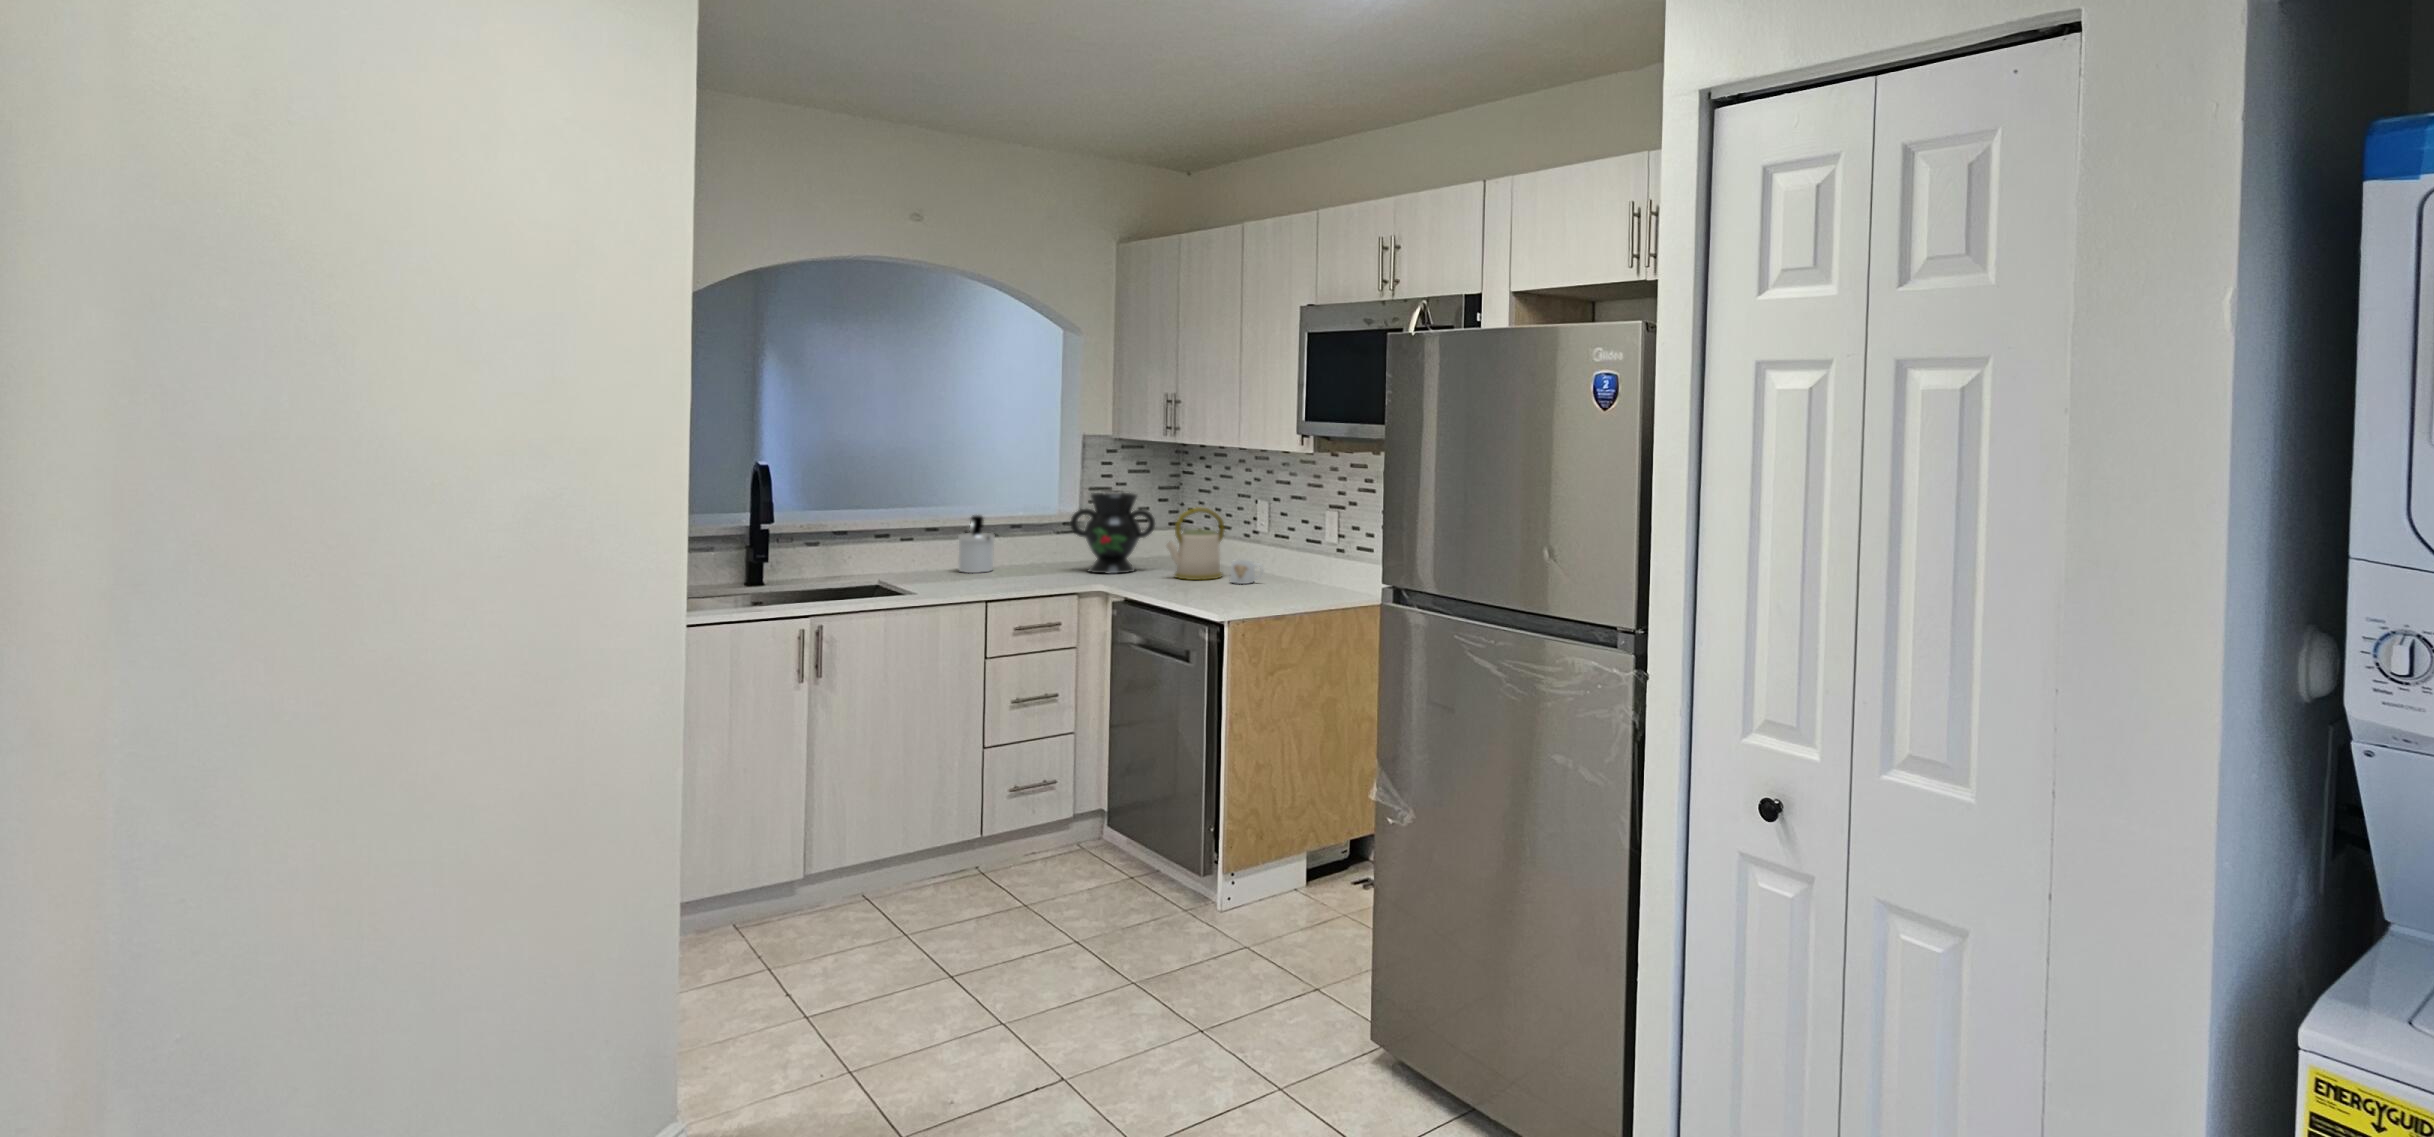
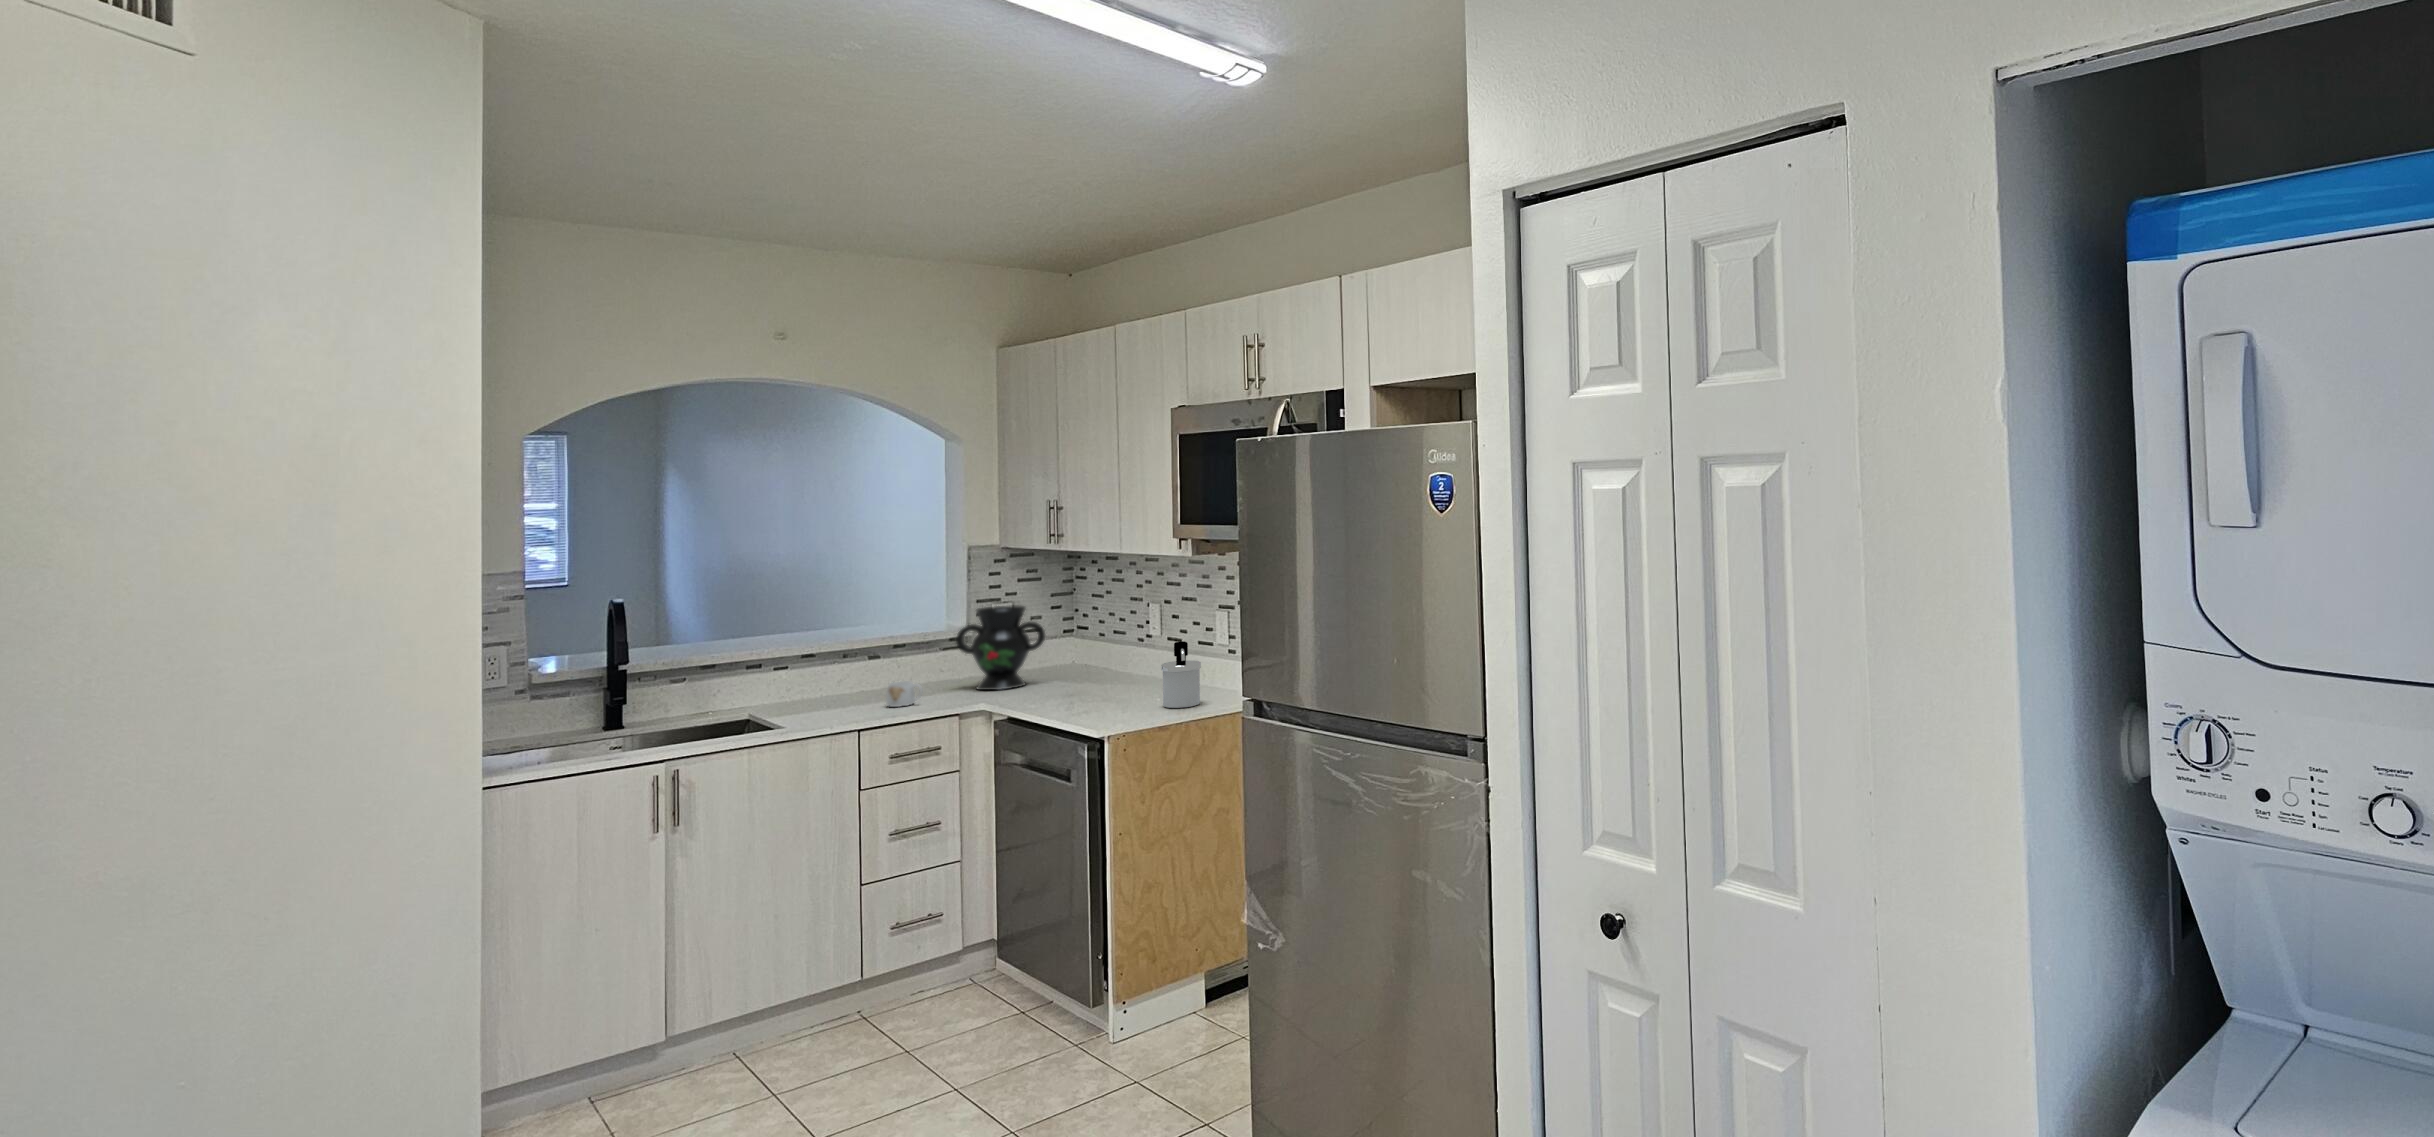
kettle: present [1166,507,1225,580] -> none [1054,616,1116,691]
soap dispenser: present [958,515,995,573] -> present [1161,641,1201,708]
mug: present [1230,560,1263,584] -> present [886,681,922,707]

